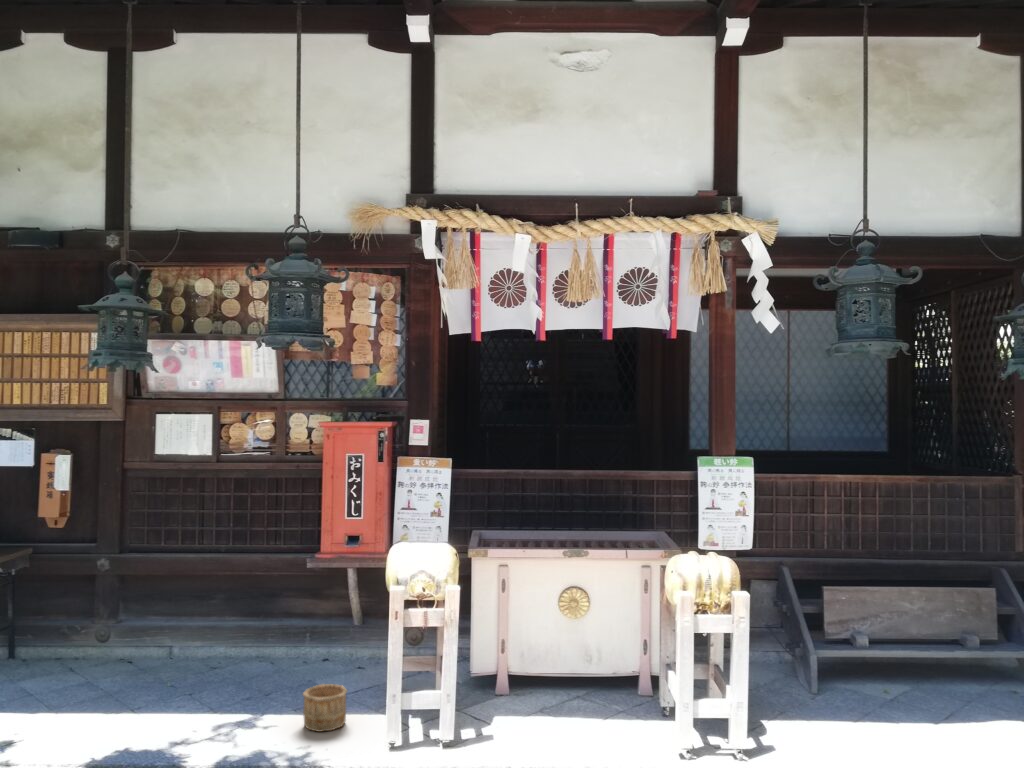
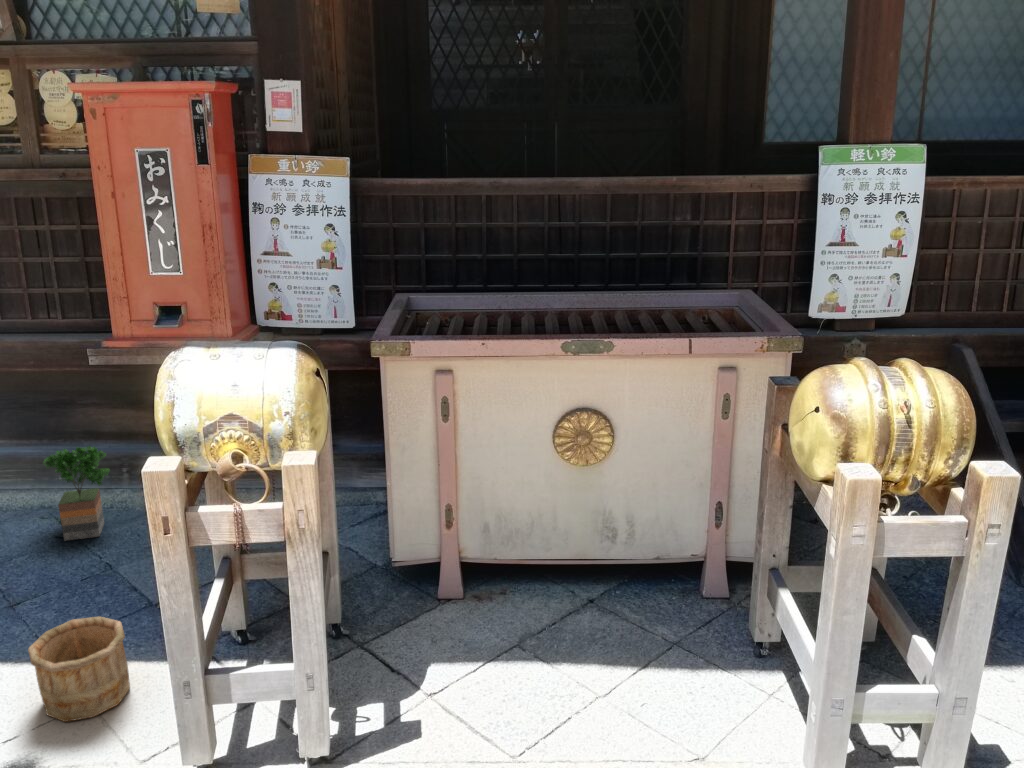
potted tree: none [274,614,309,670] -> present [45,446,109,541]

